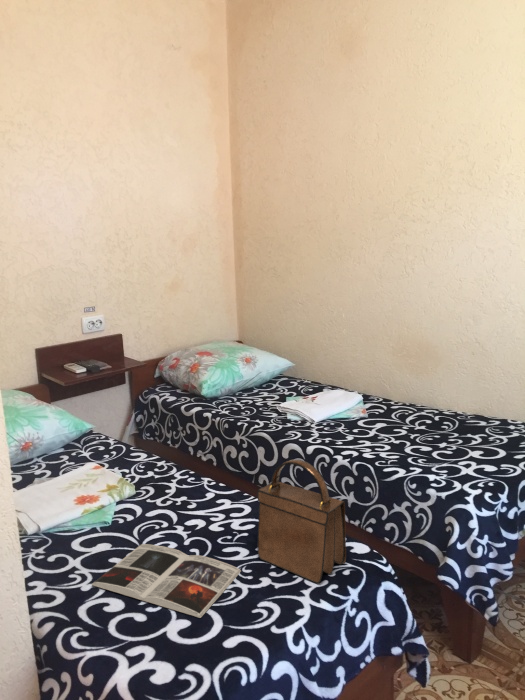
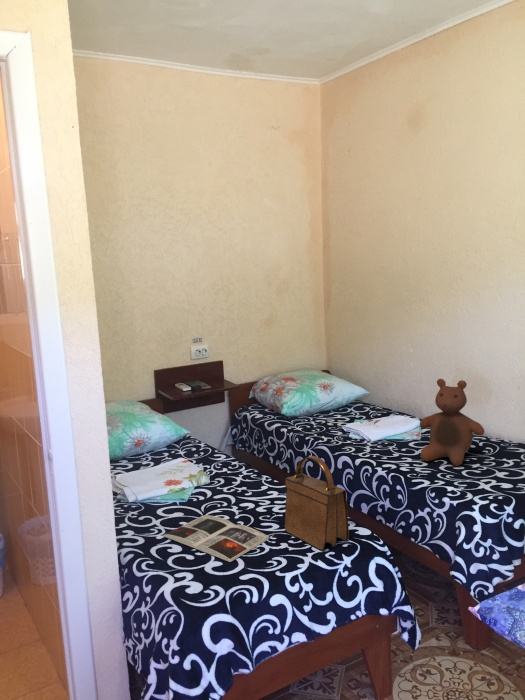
stuffed bear: none [373,348,448,447] -> present [420,379,484,466]

